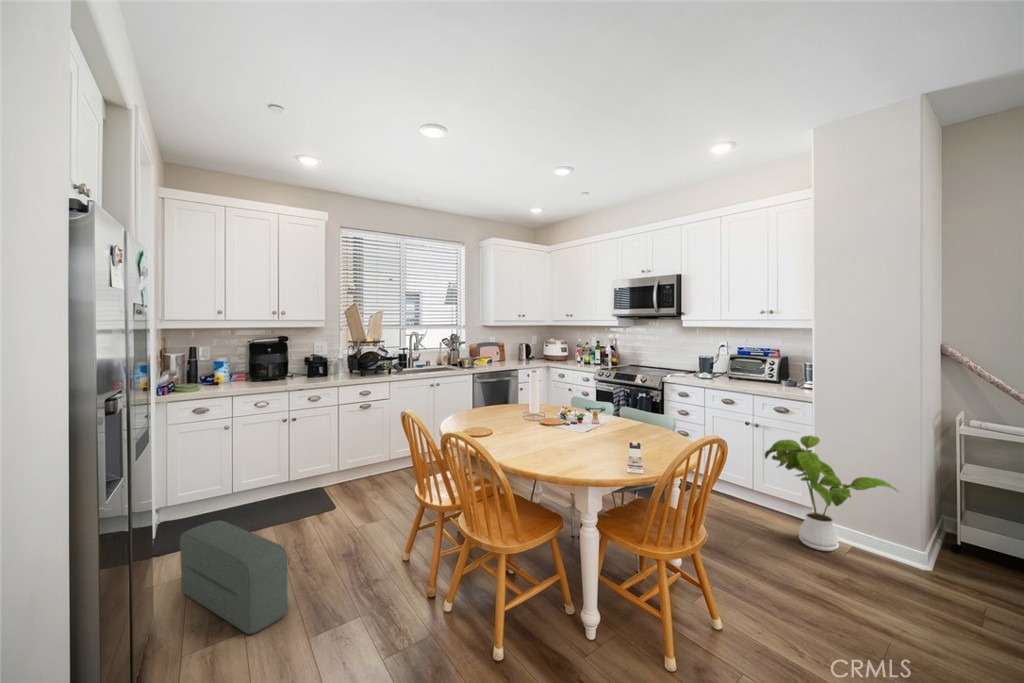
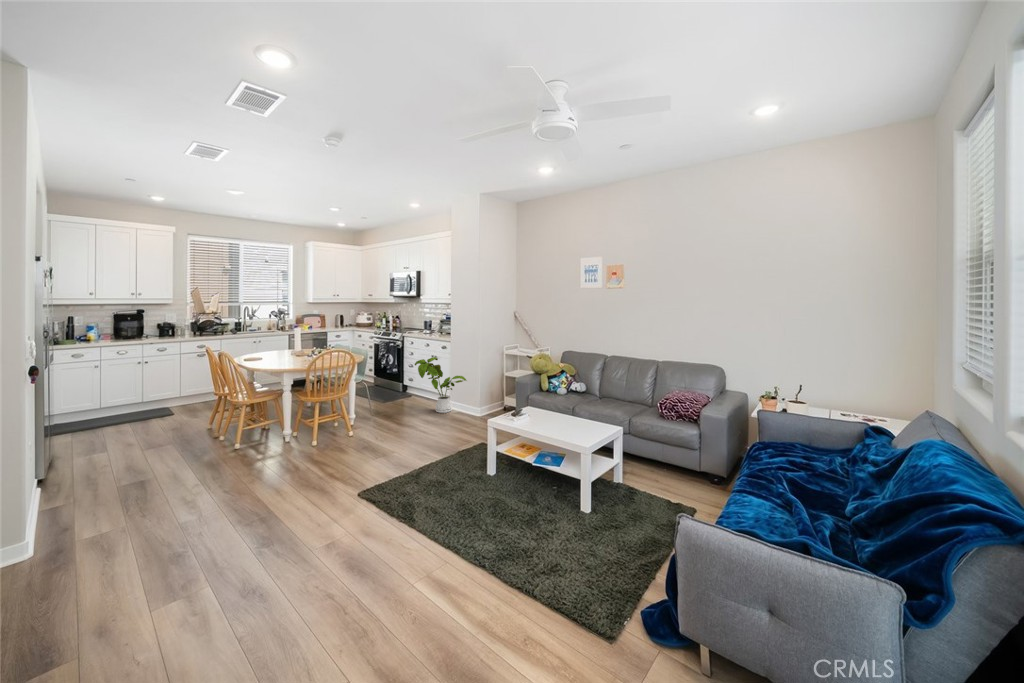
pouf: present [180,520,287,634] -> none [67,407,132,451]

